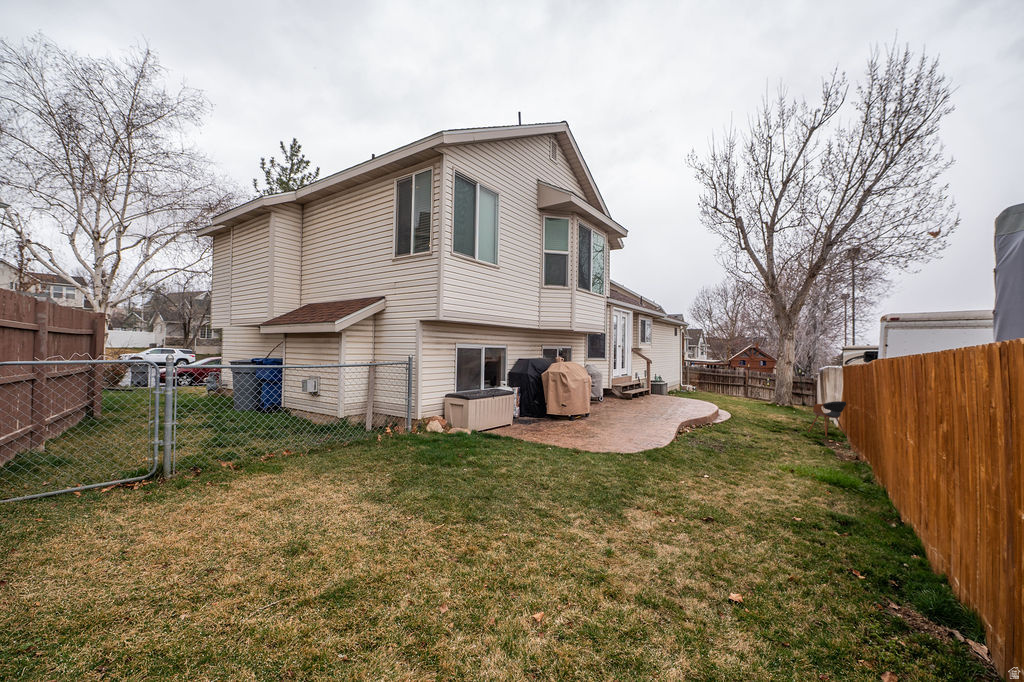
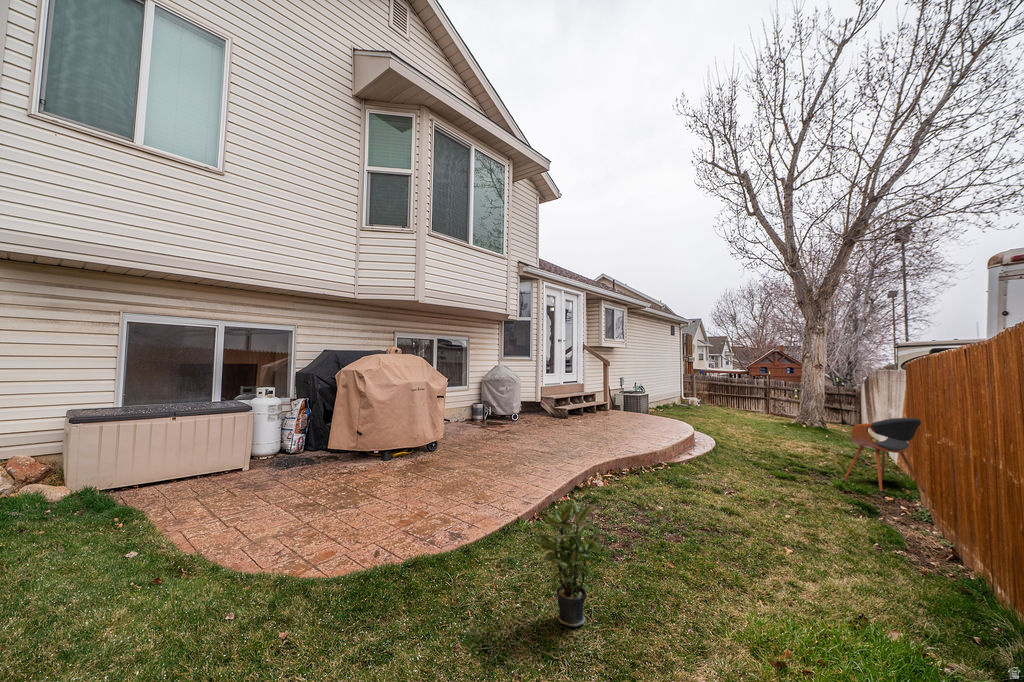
potted plant: none [719,427,741,466] -> present [538,499,601,627]

